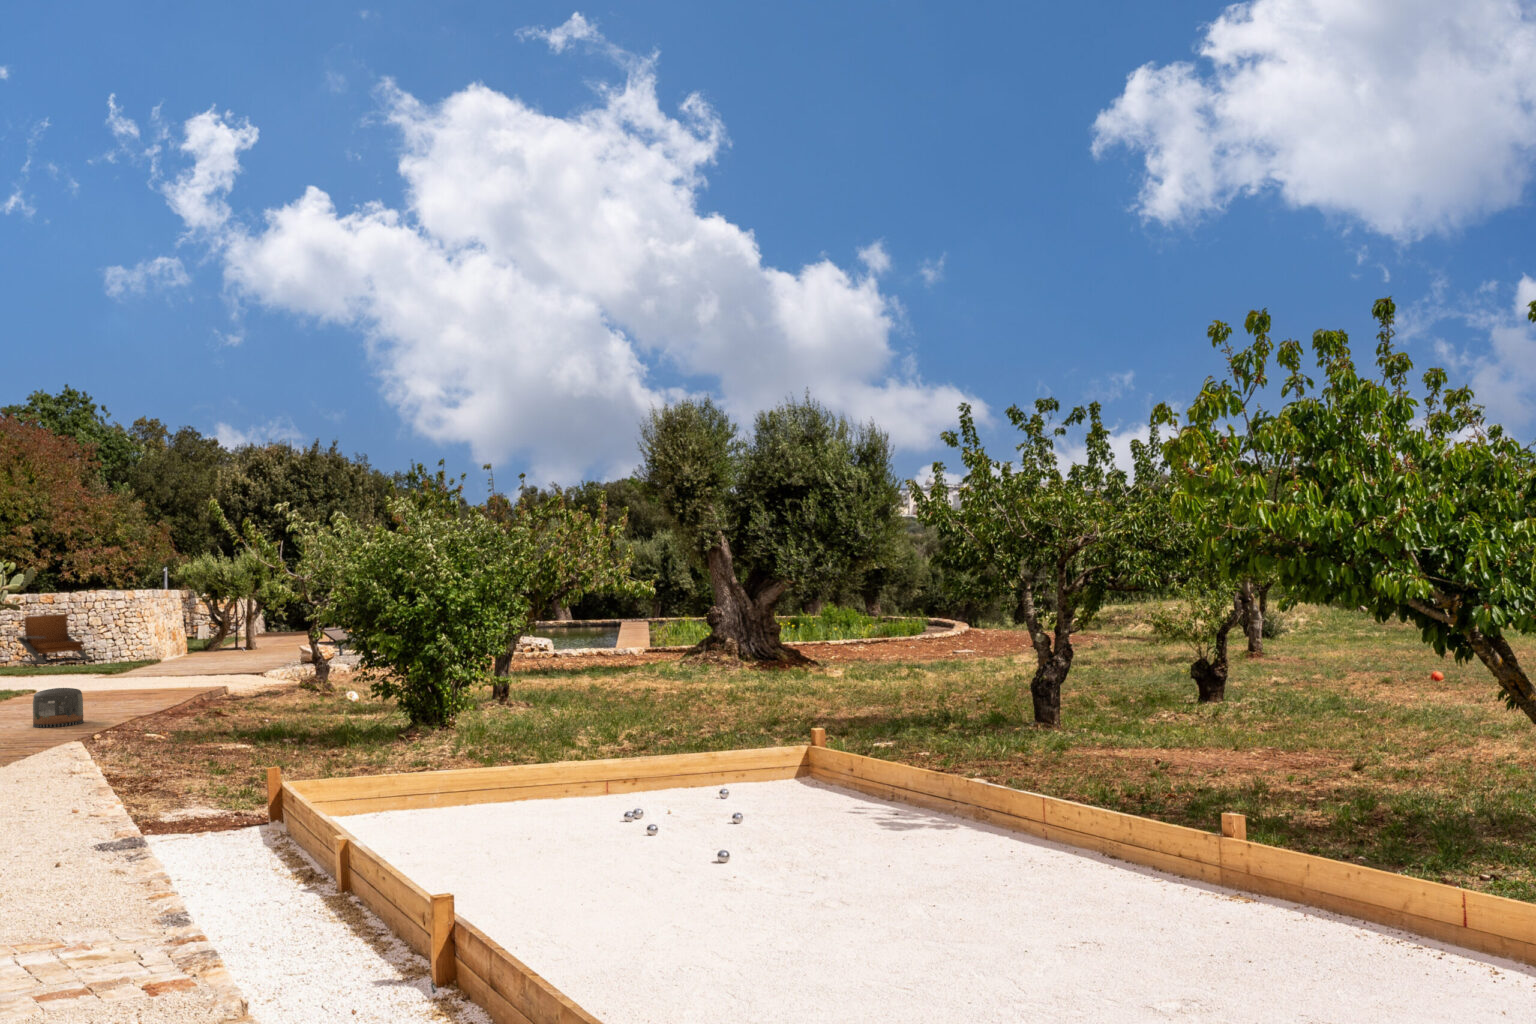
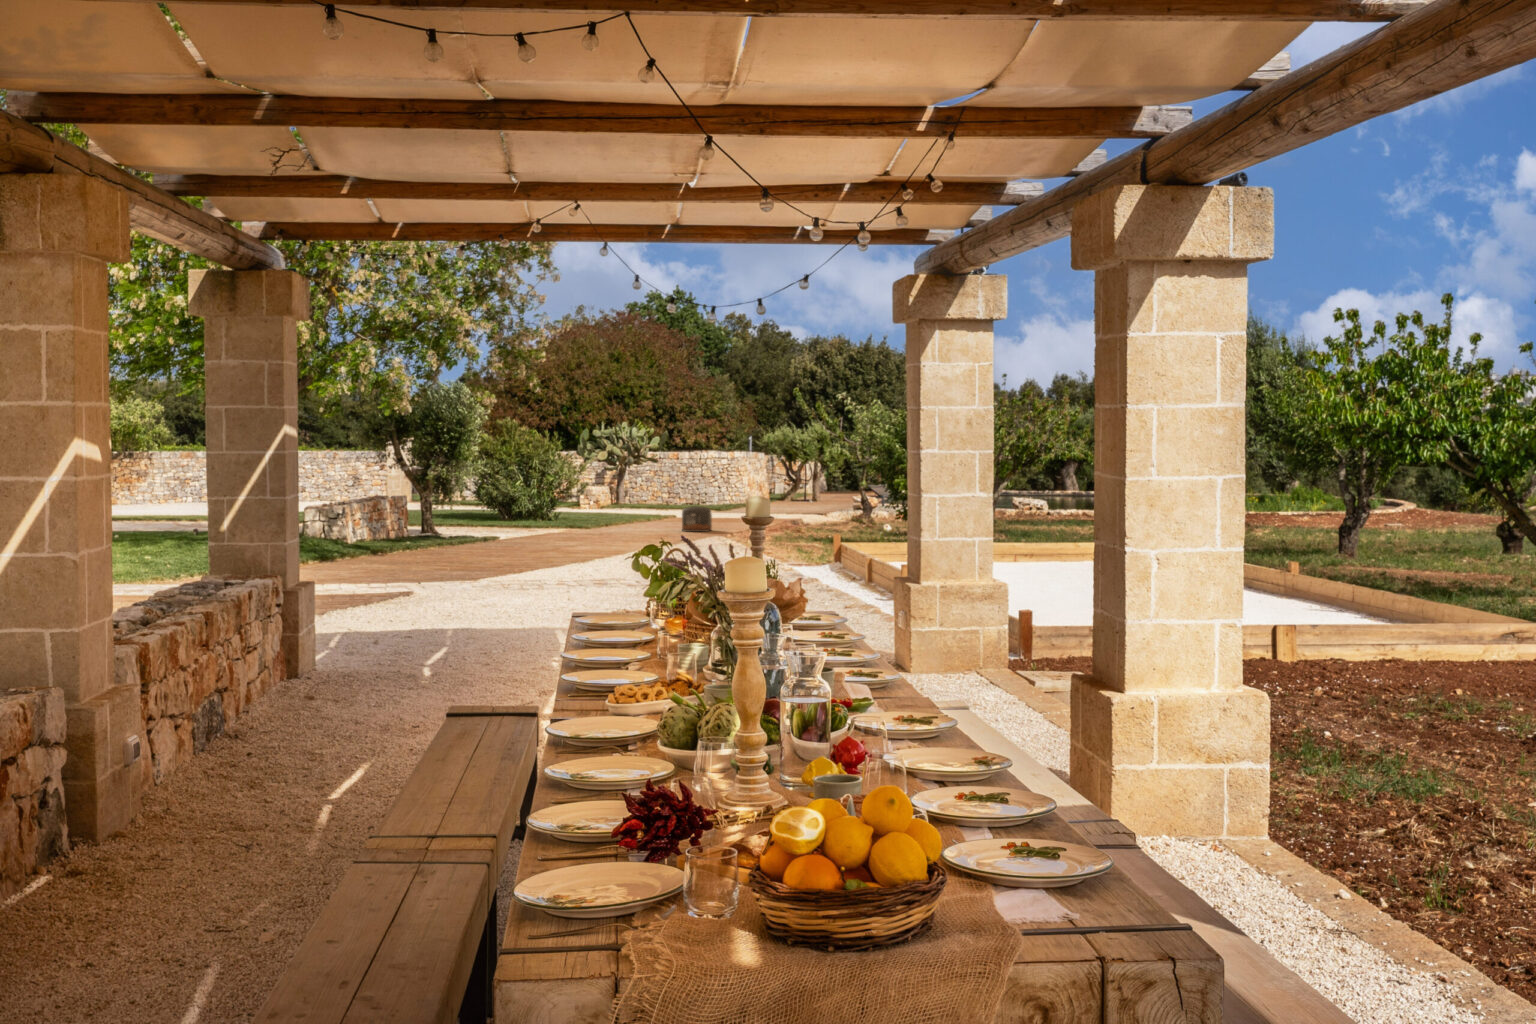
lounge chair: present [17,614,90,664] -> none [655,467,703,502]

